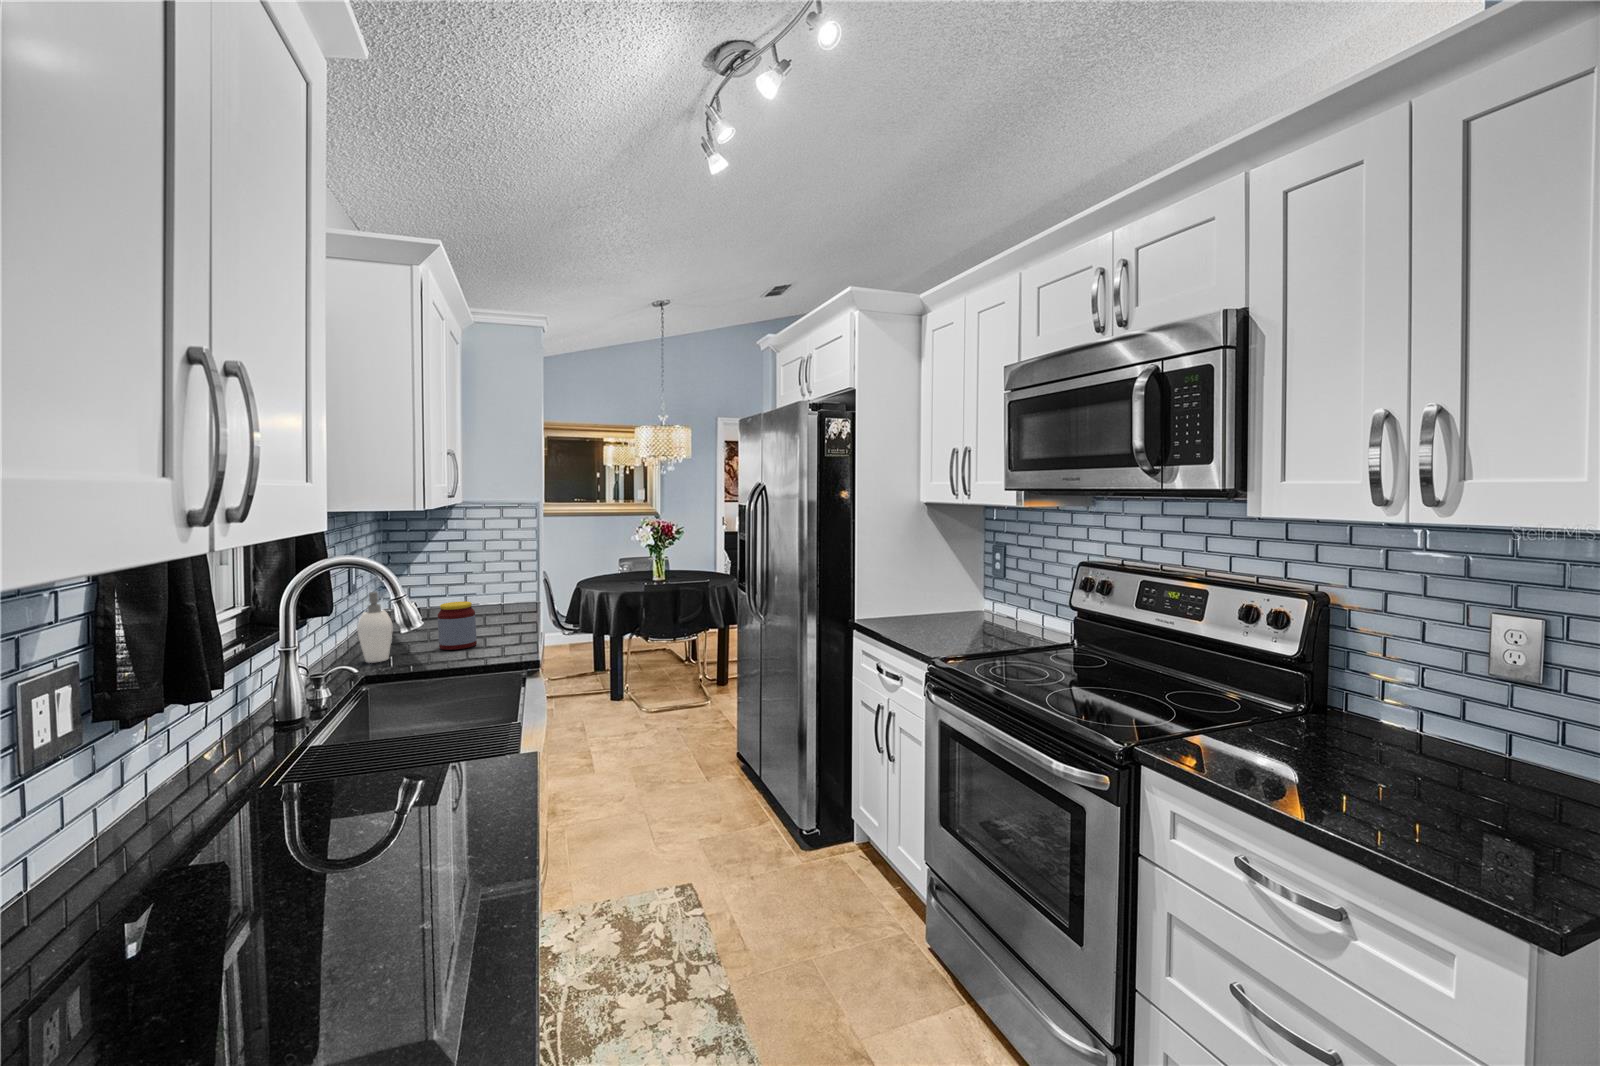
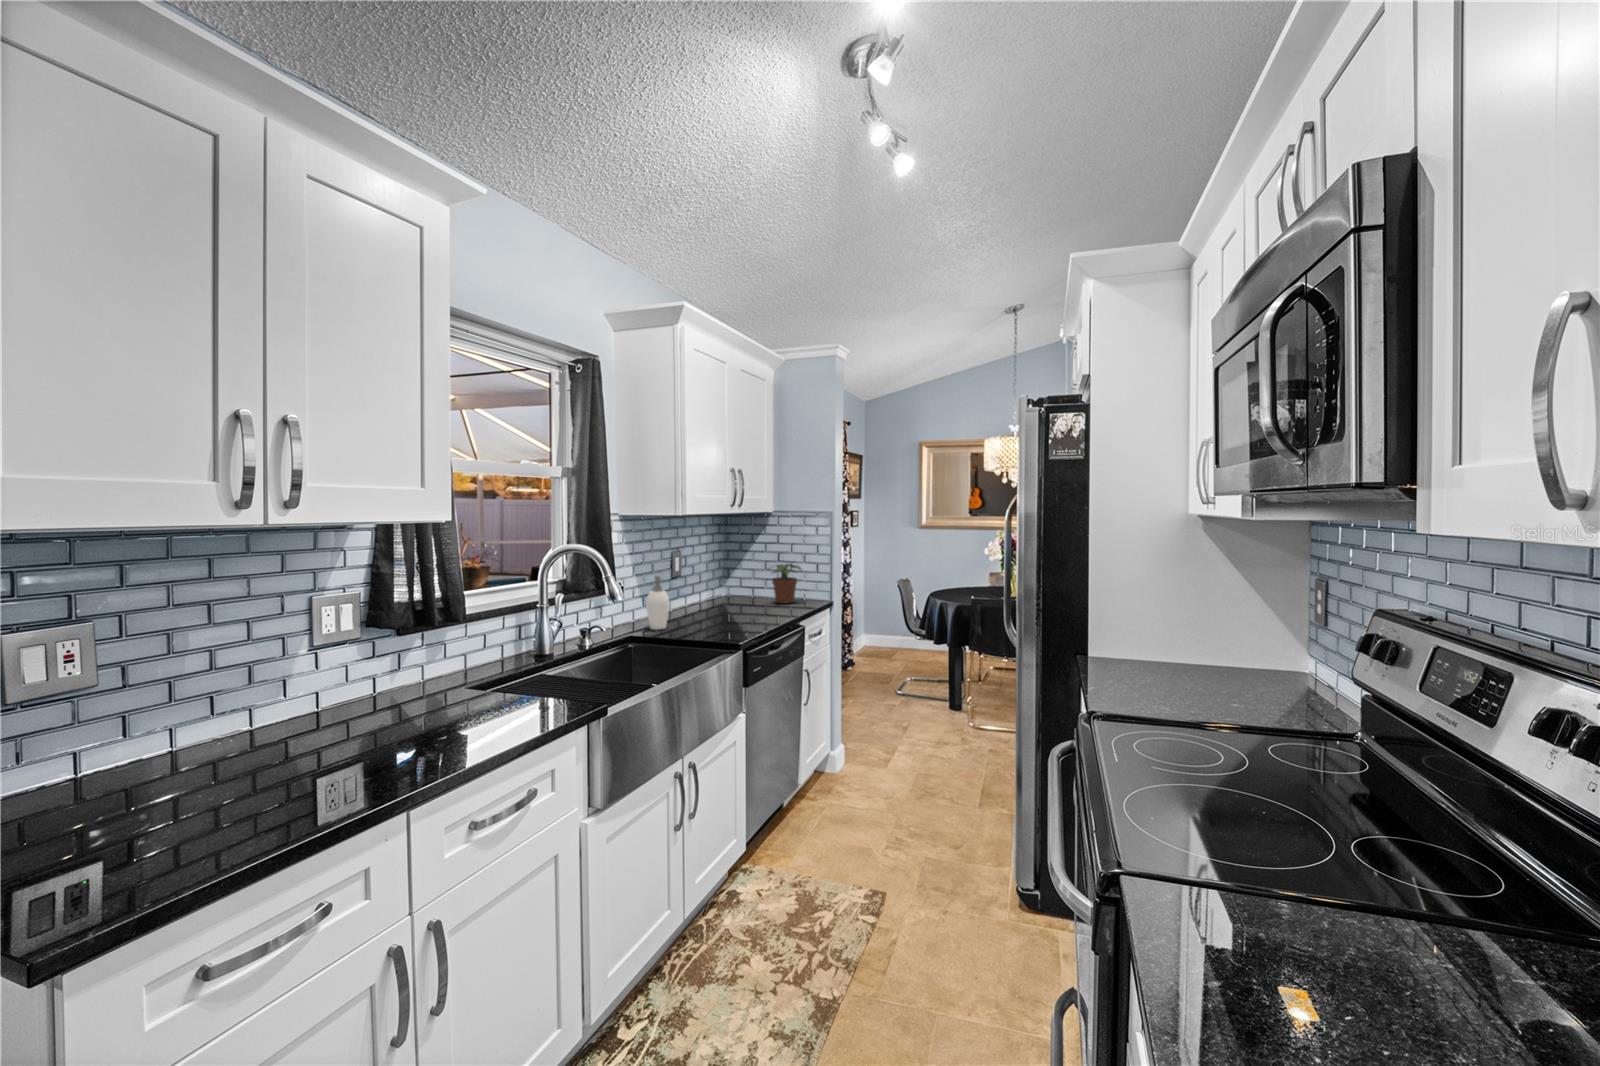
potted plant: none [460,565,505,612] -> present [768,564,802,604]
jar: present [438,601,477,650] -> none [704,590,732,628]

